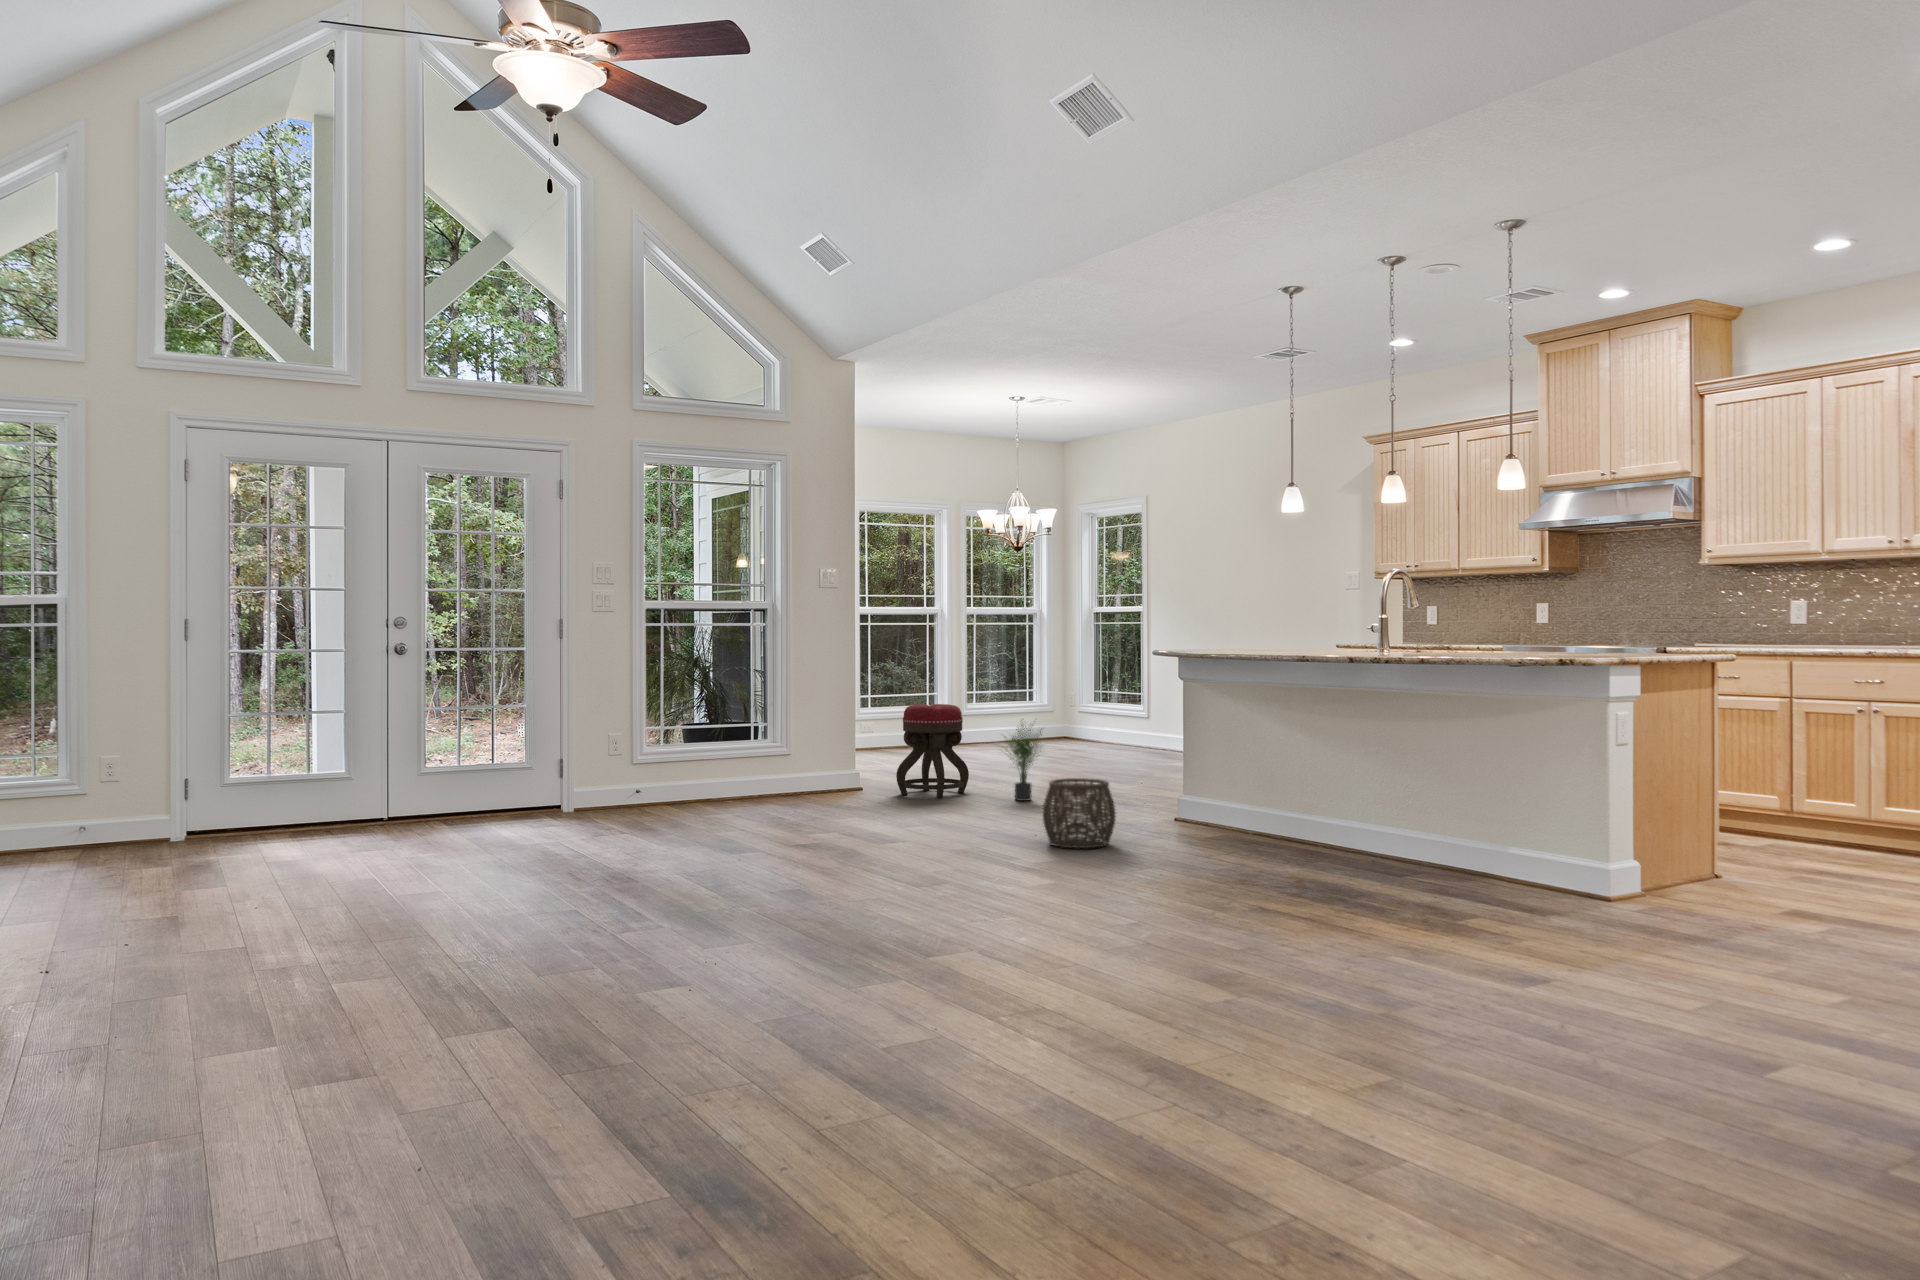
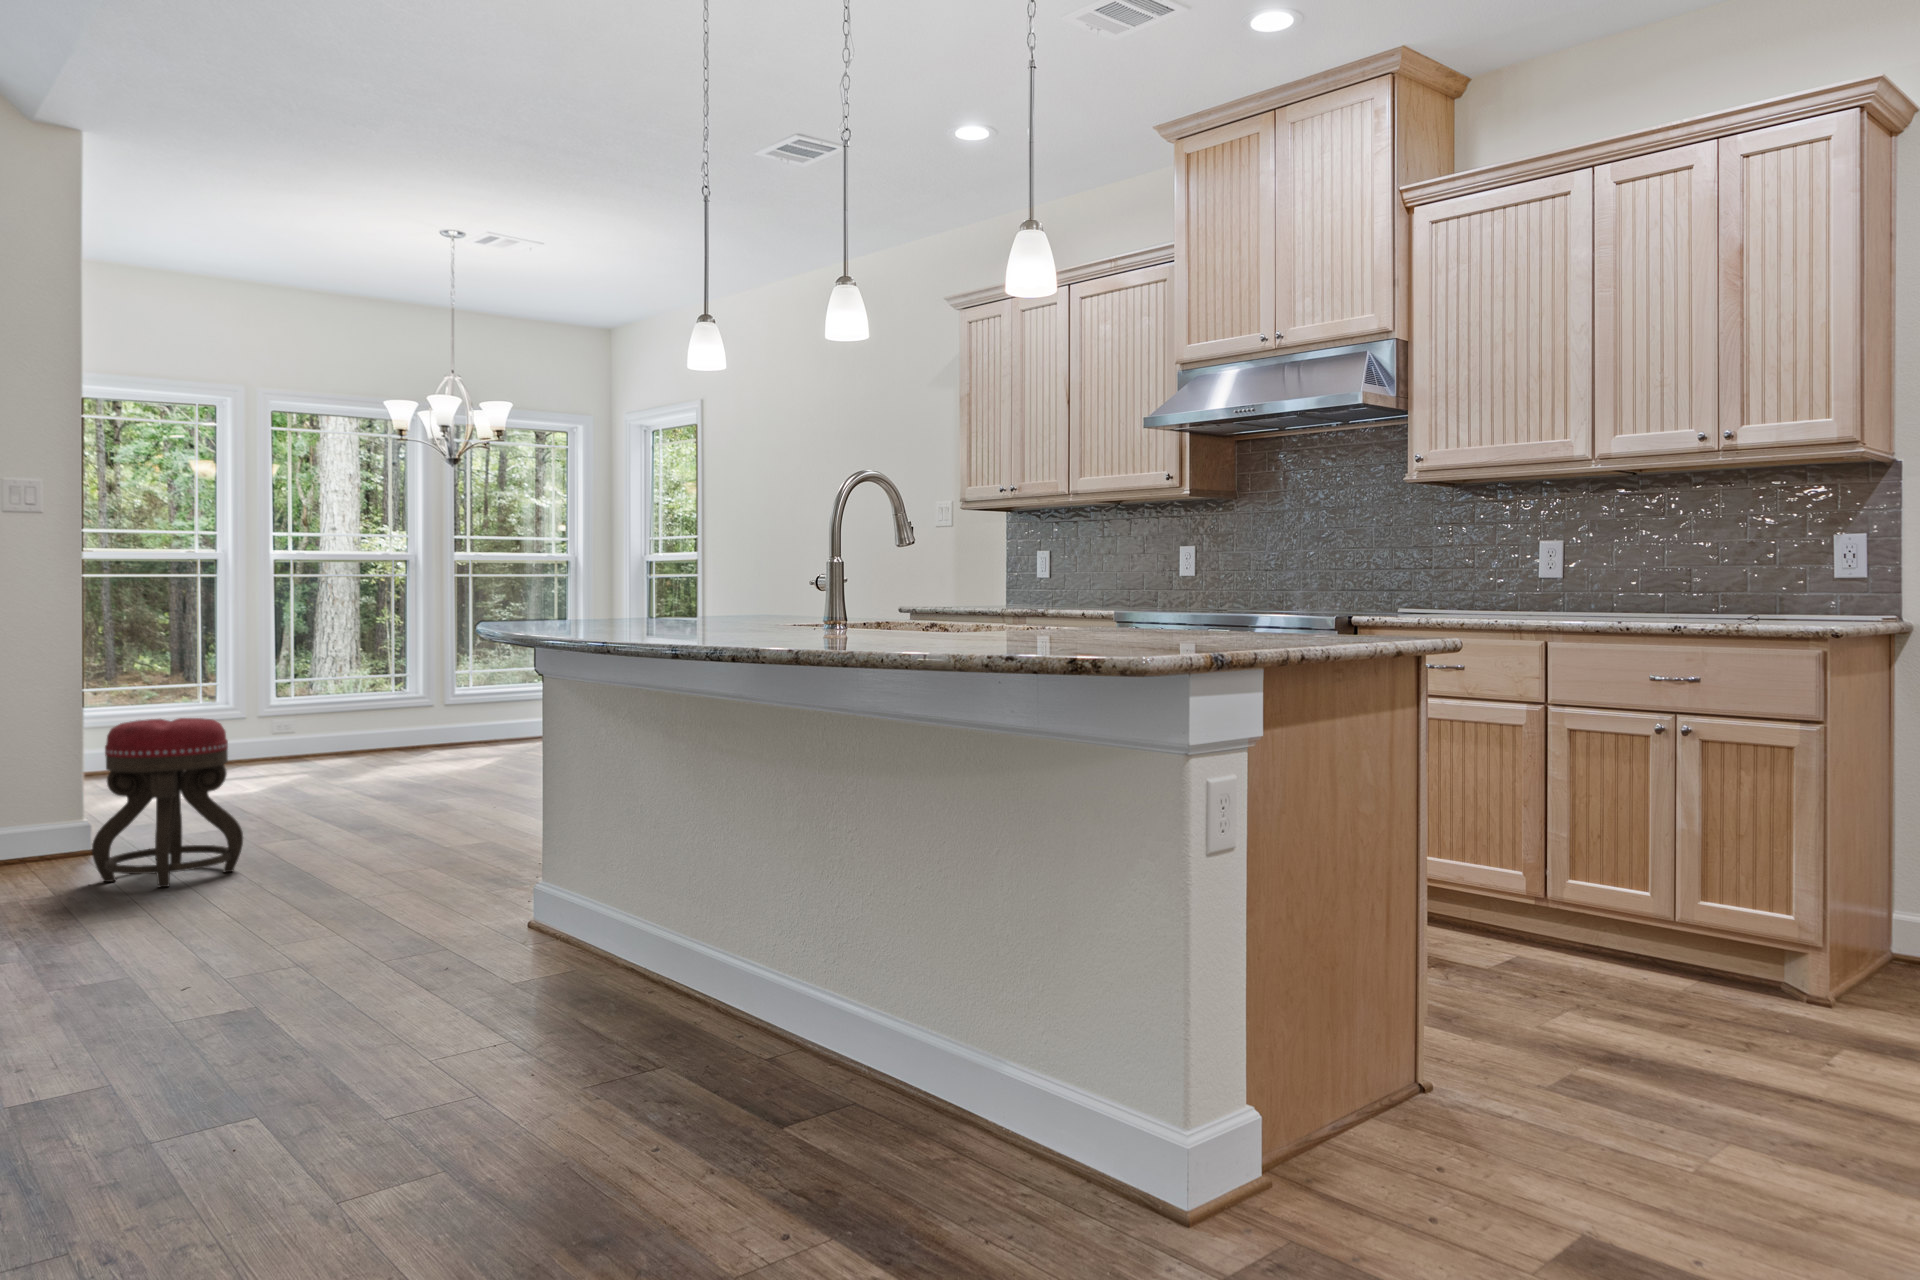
potted plant: present [1004,725,1042,801] -> none [260,742,362,891]
woven basket: present [1043,778,1116,849] -> none [92,895,276,1062]

